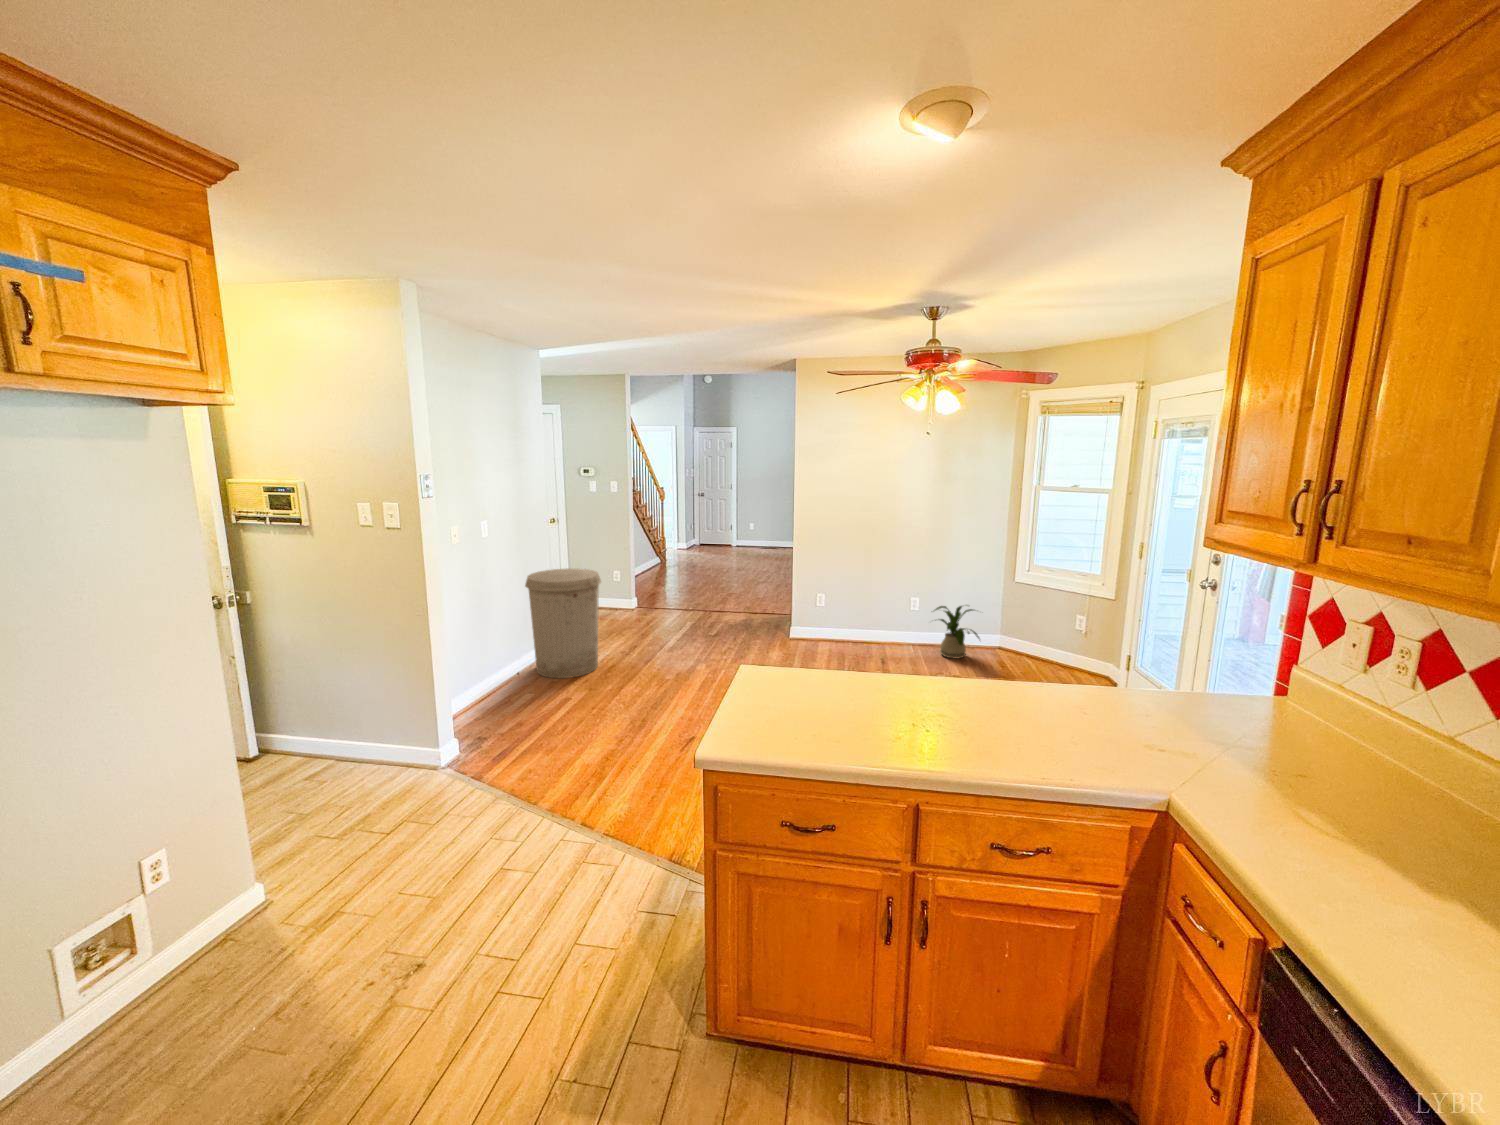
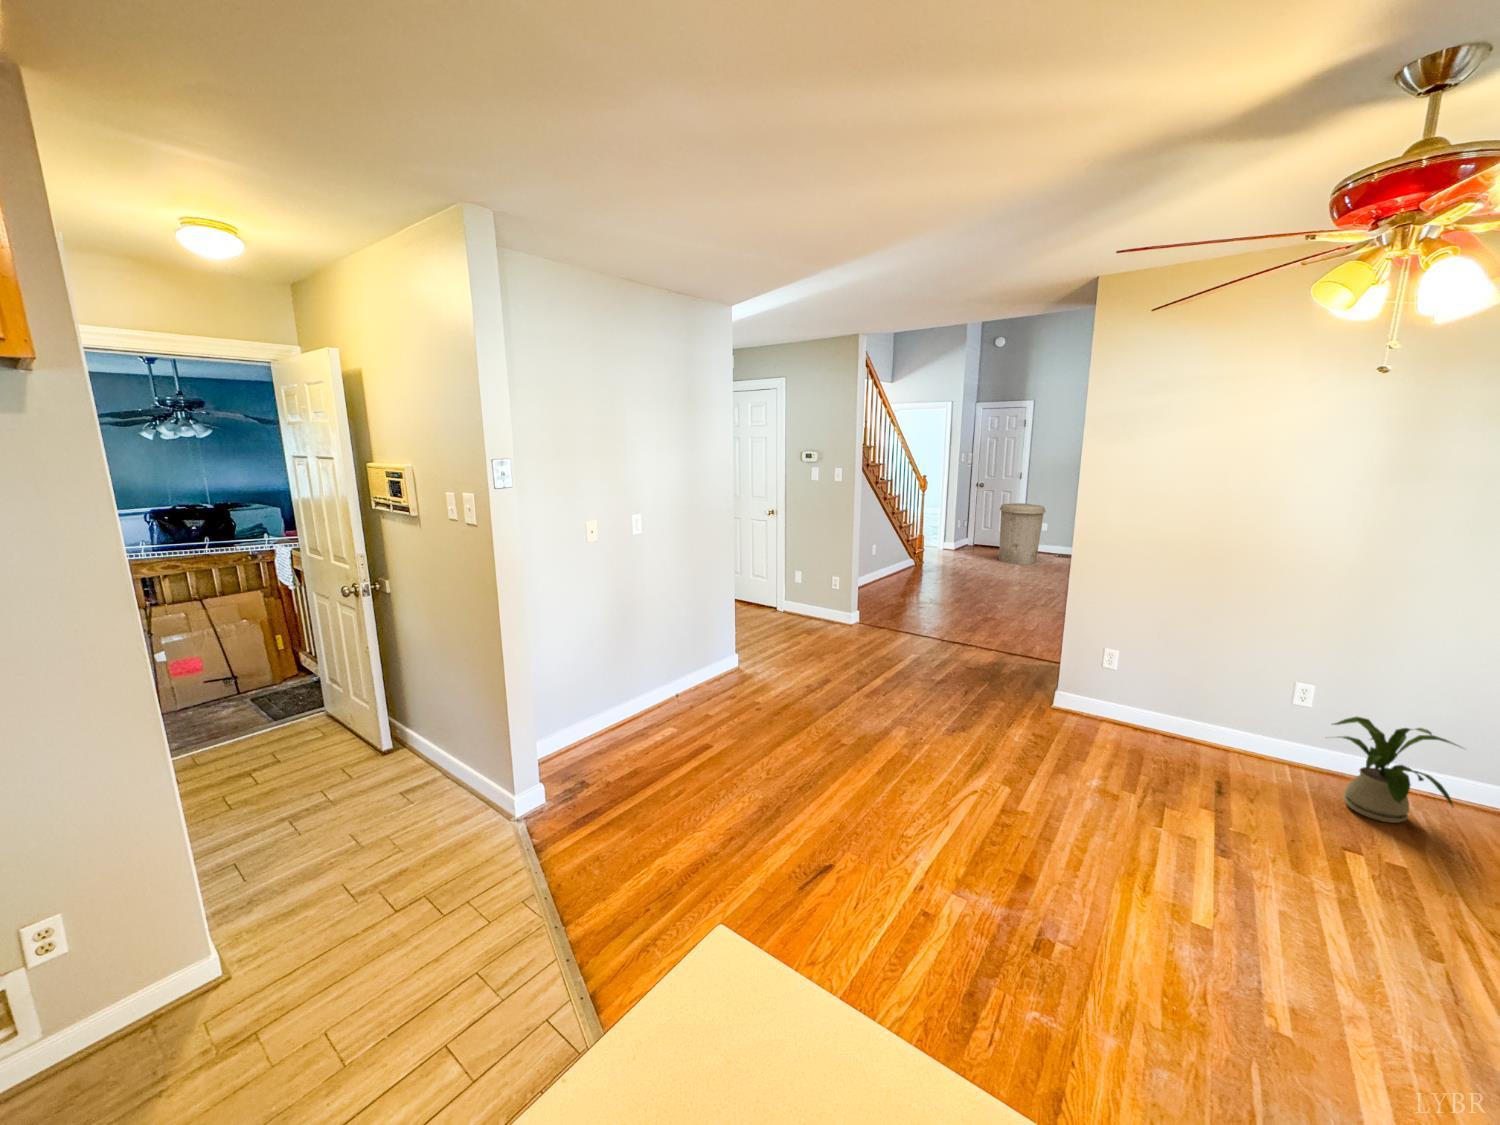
trash can: present [525,568,601,678] -> present [999,503,1046,564]

